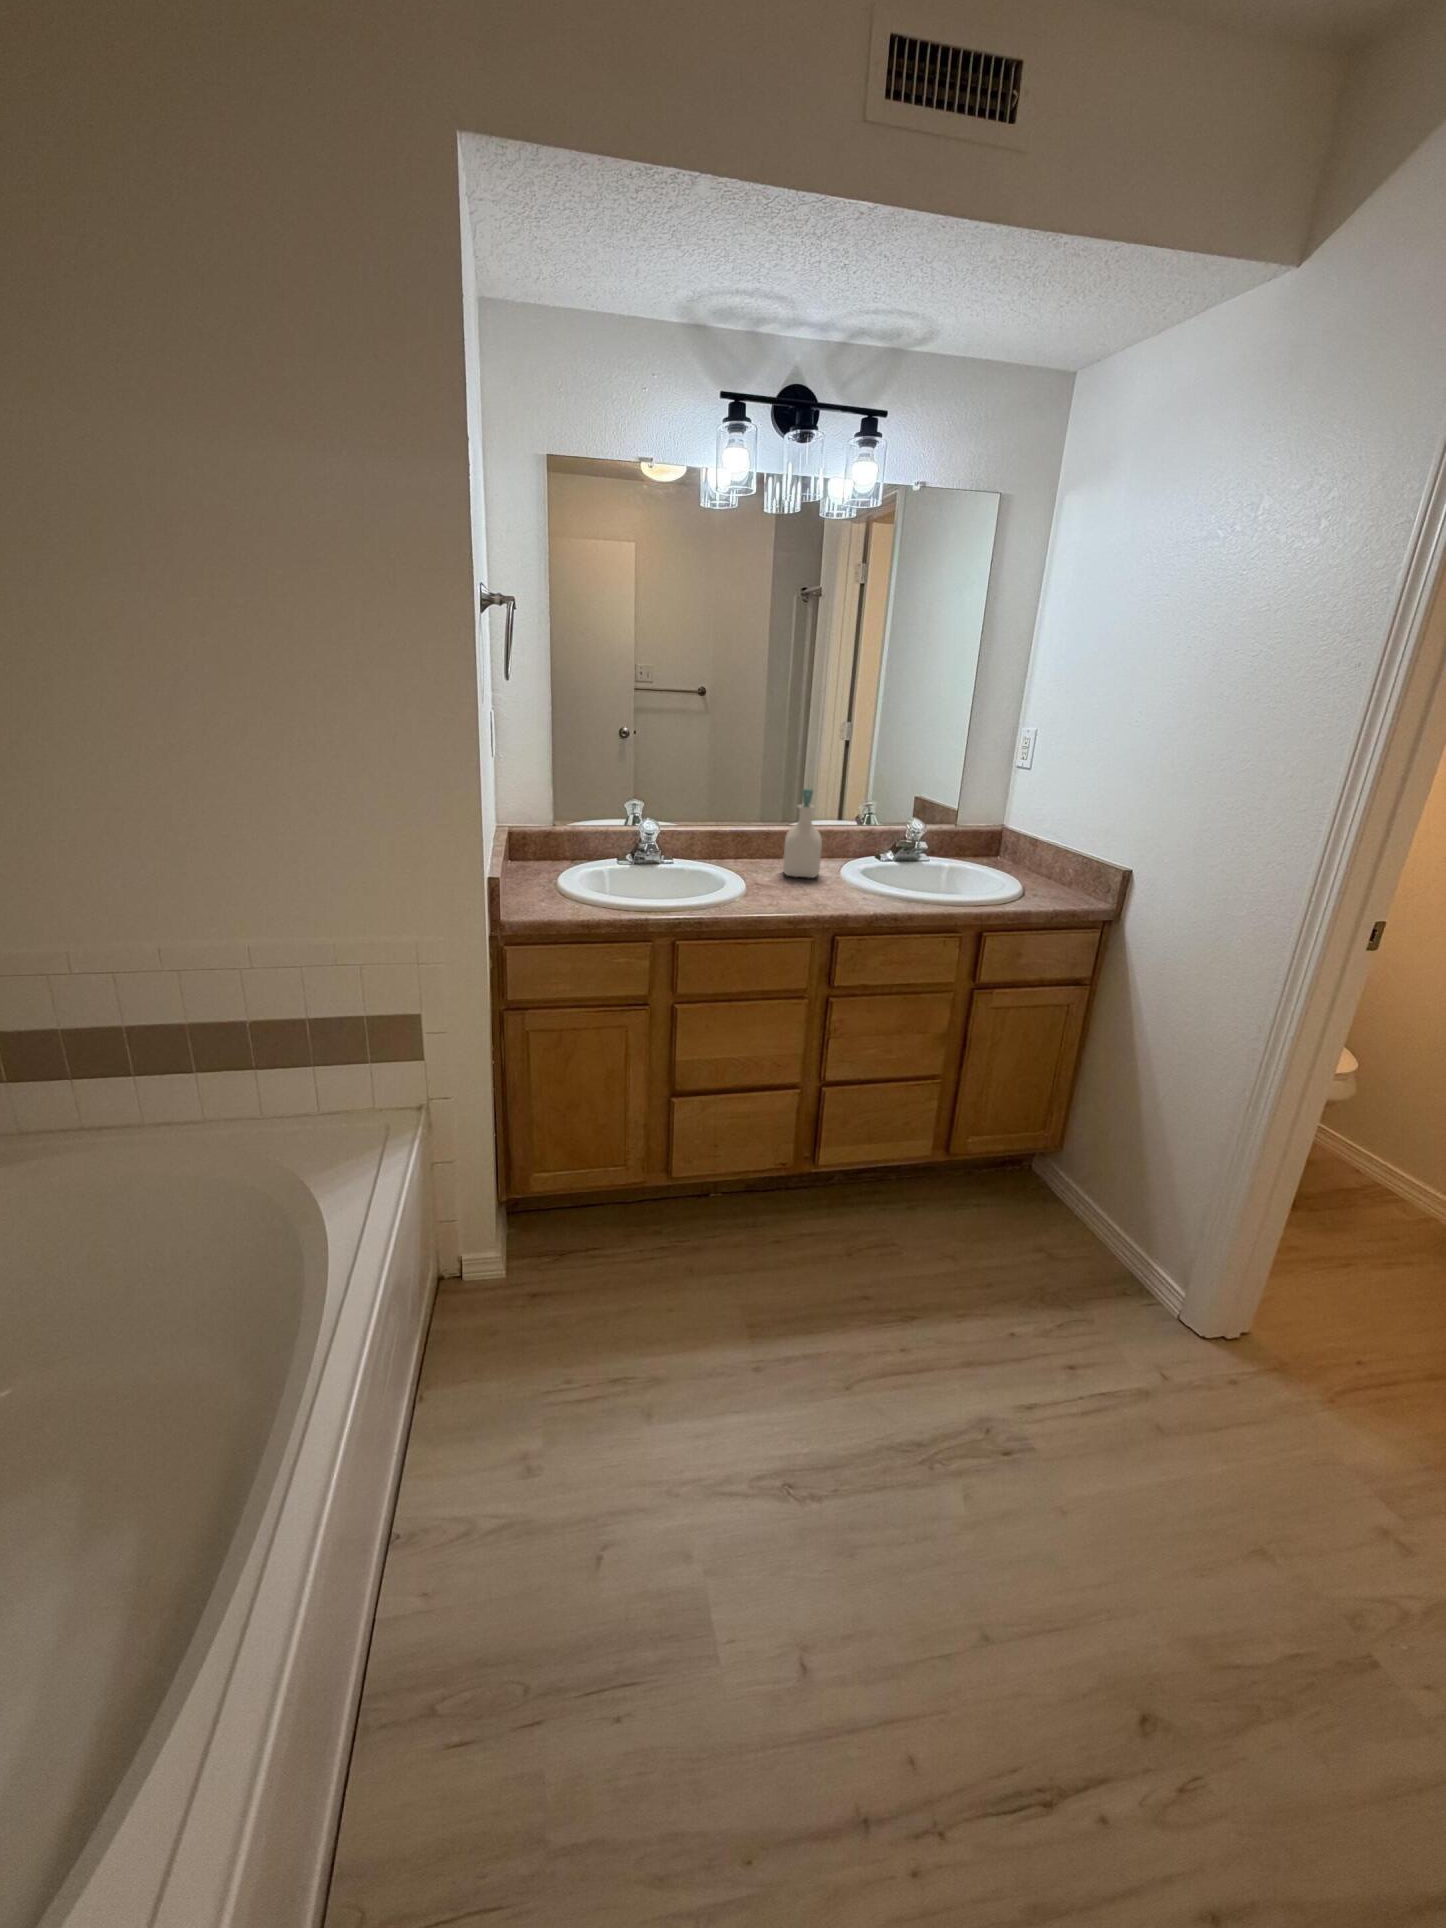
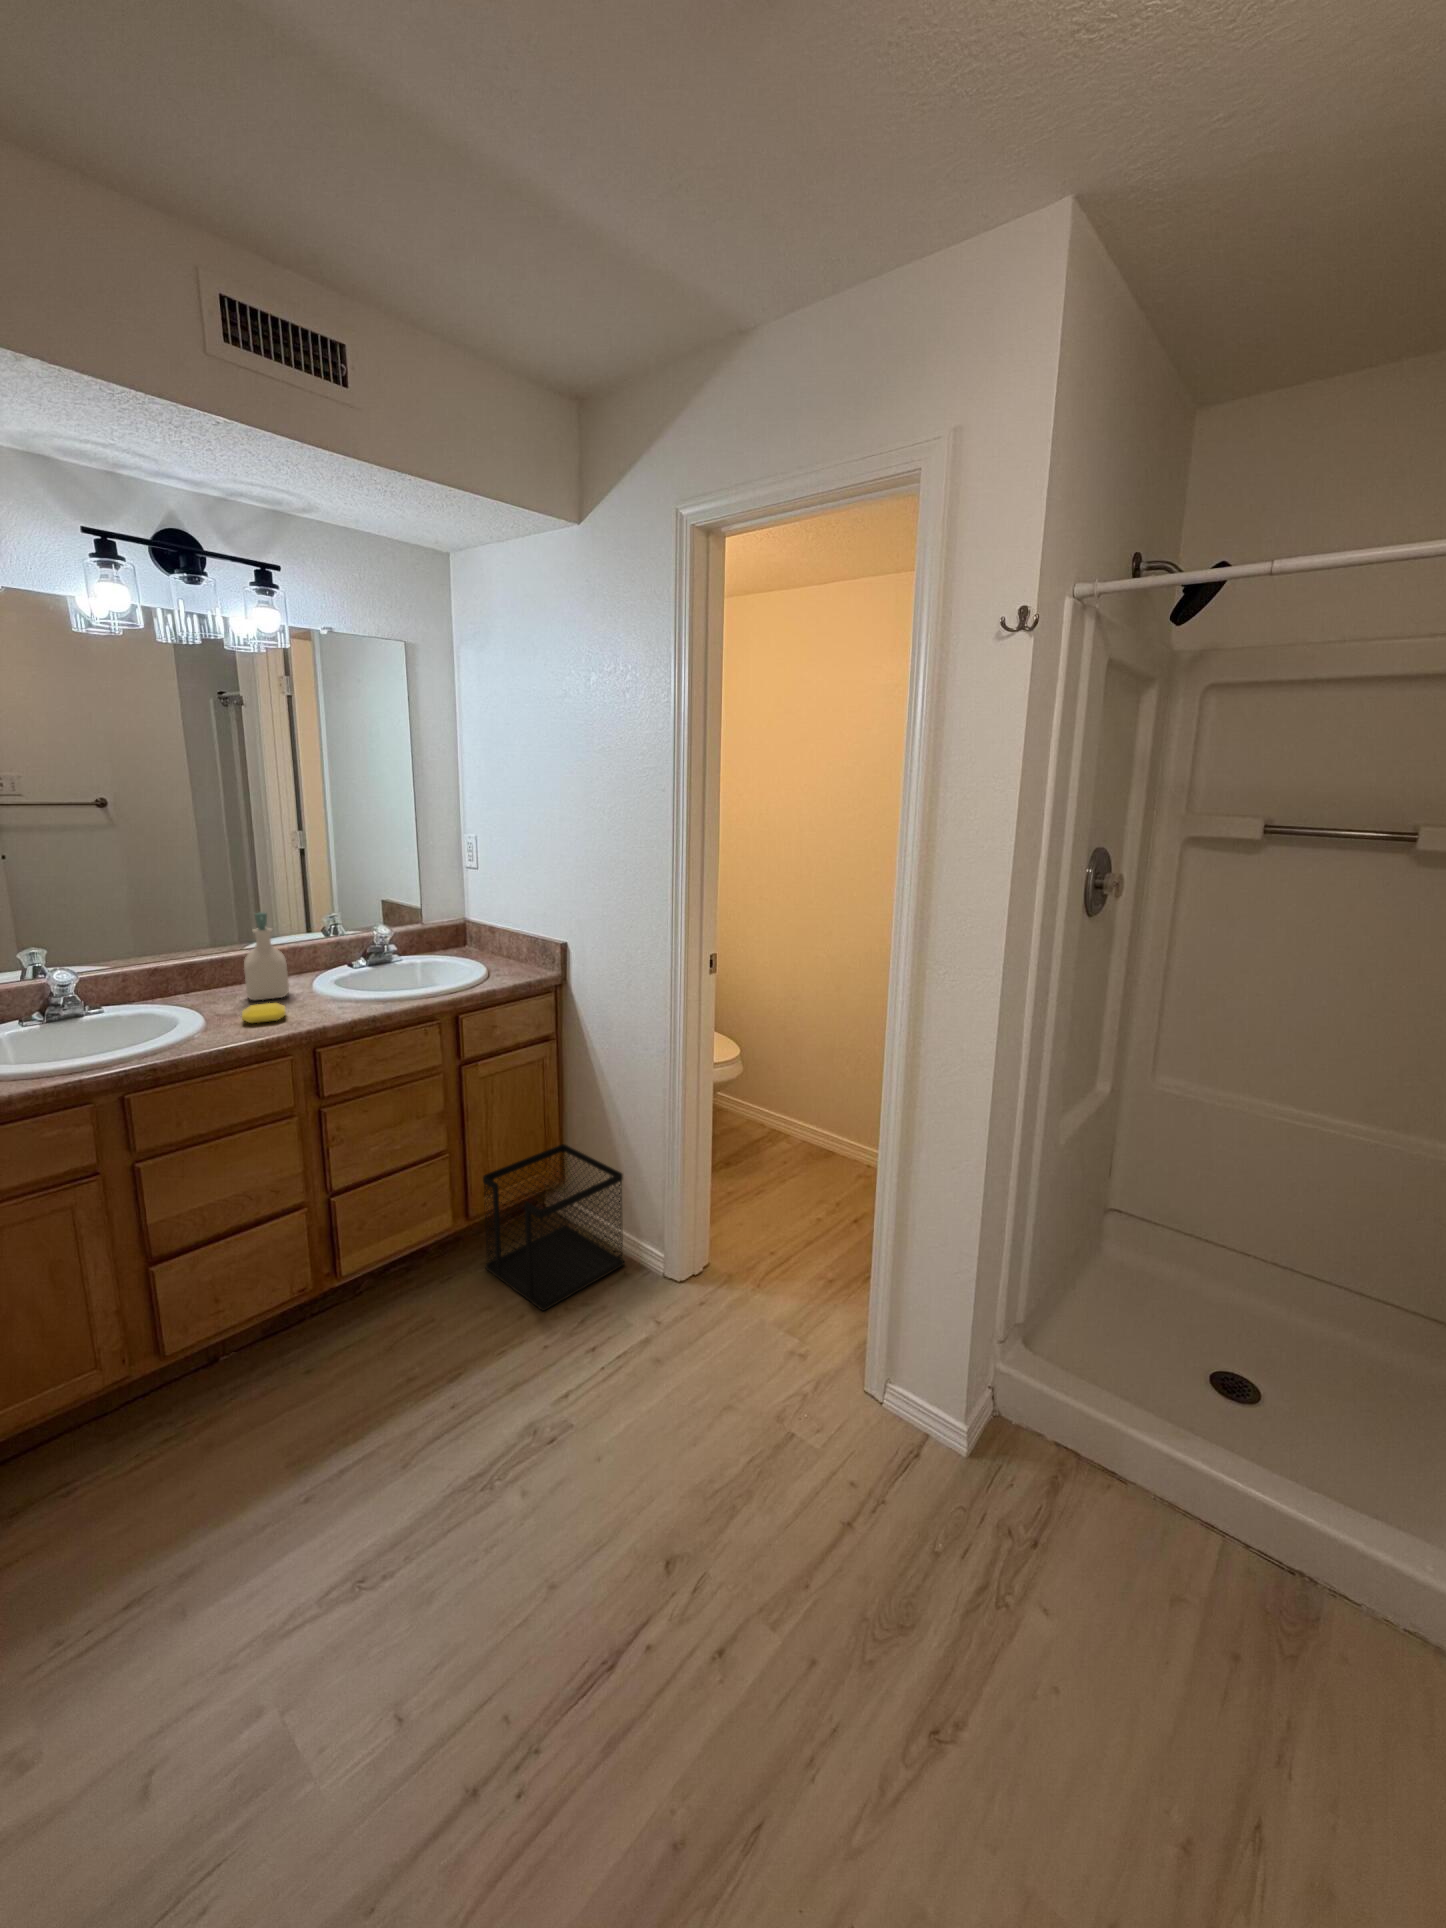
soap bar: none [776,879,815,899] -> present [242,1003,286,1023]
wastebasket: none [957,1111,1150,1294] -> present [483,1144,624,1311]

